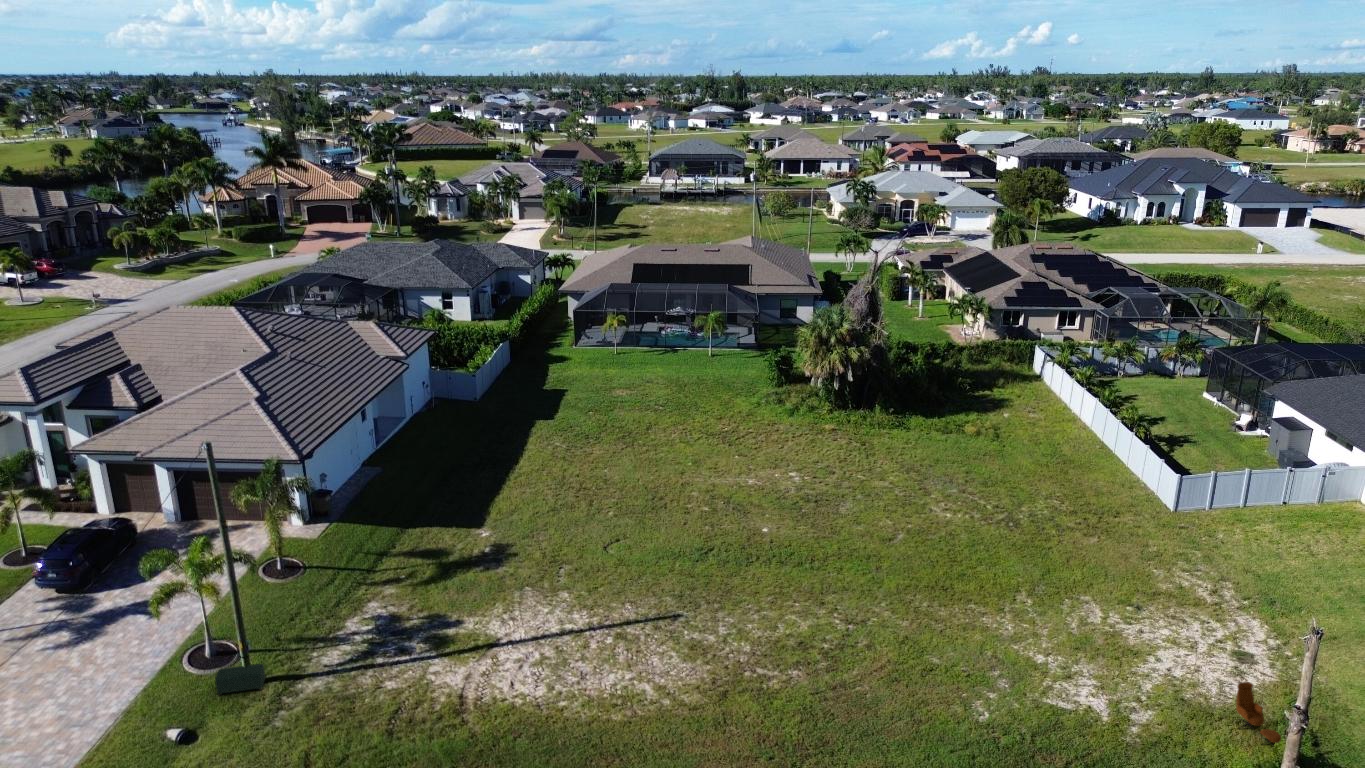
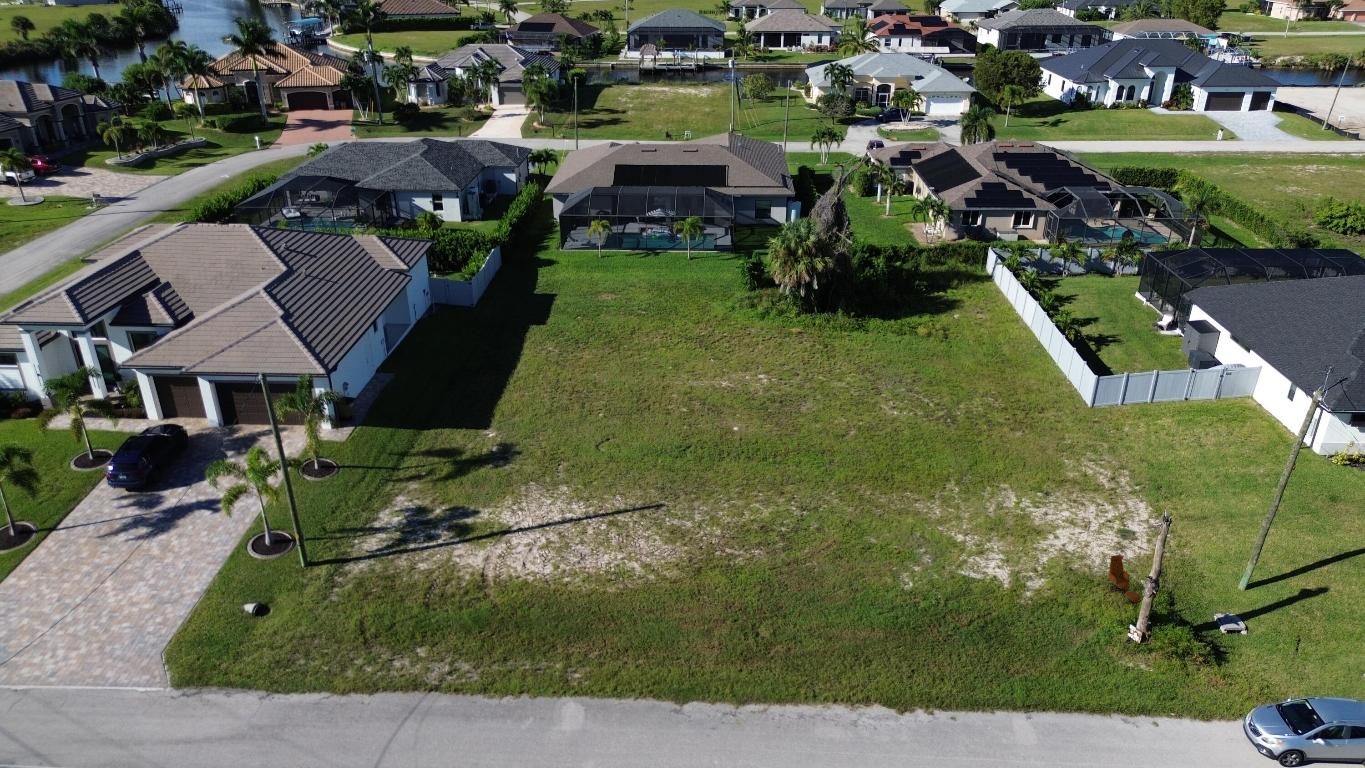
bench: present [215,664,265,696] -> none [280,550,320,576]

